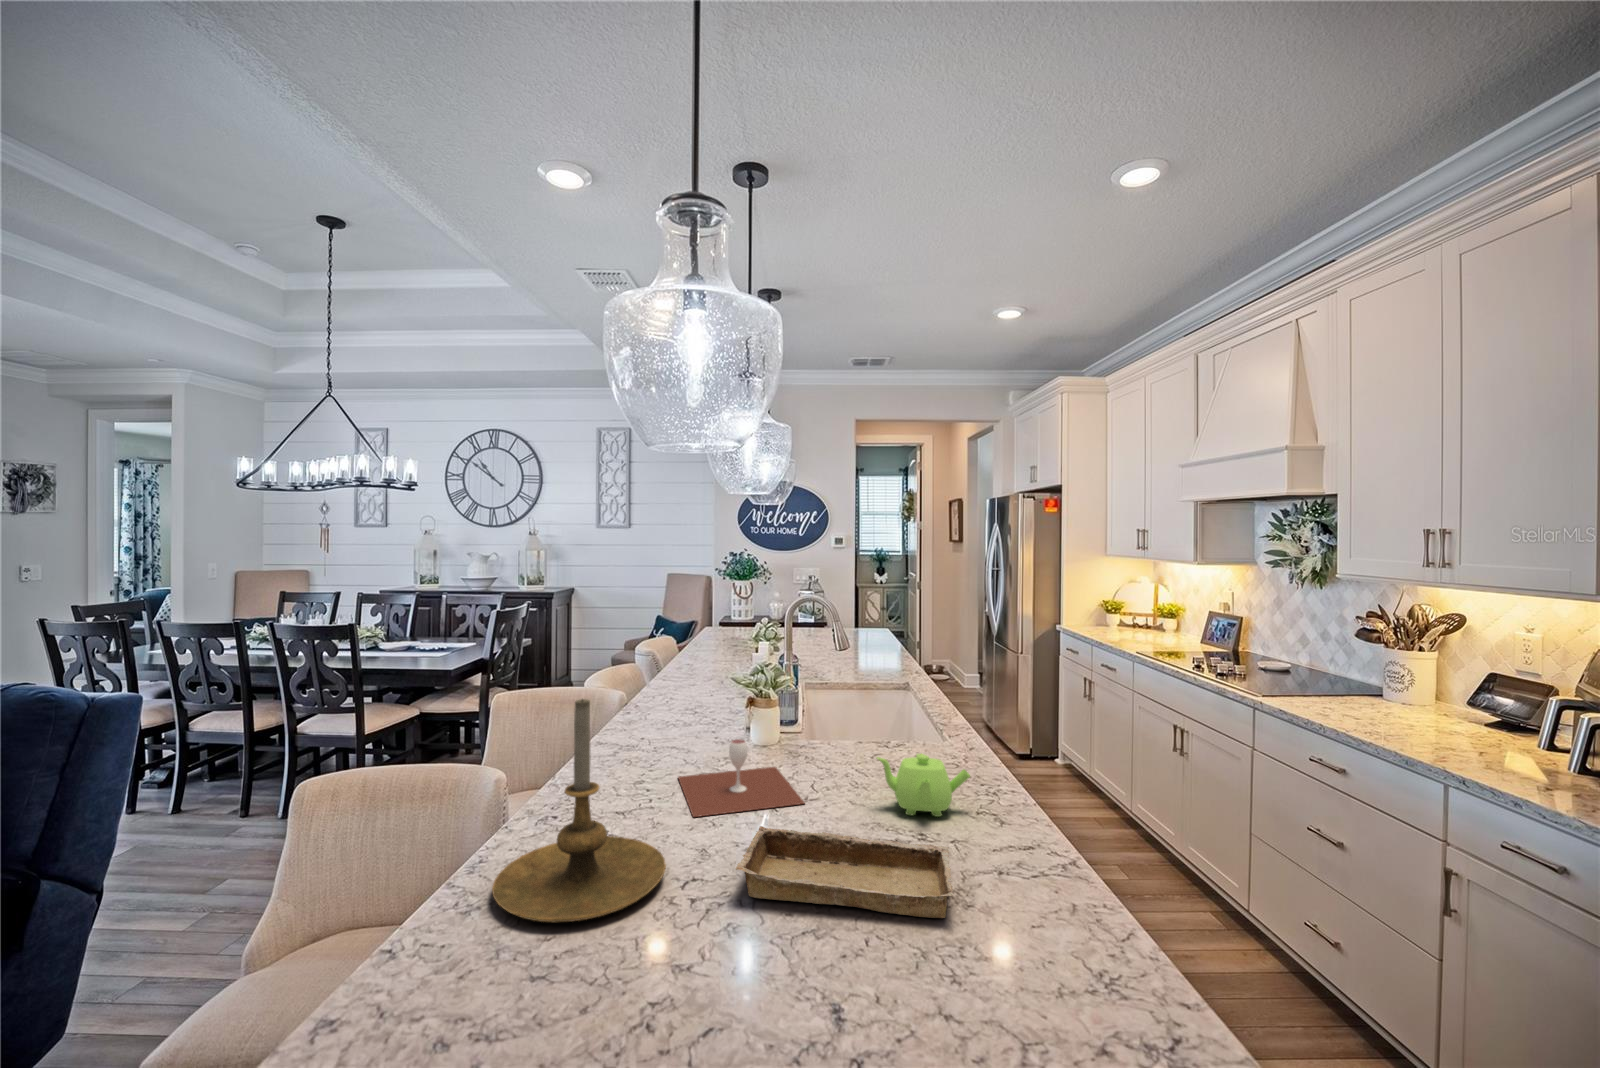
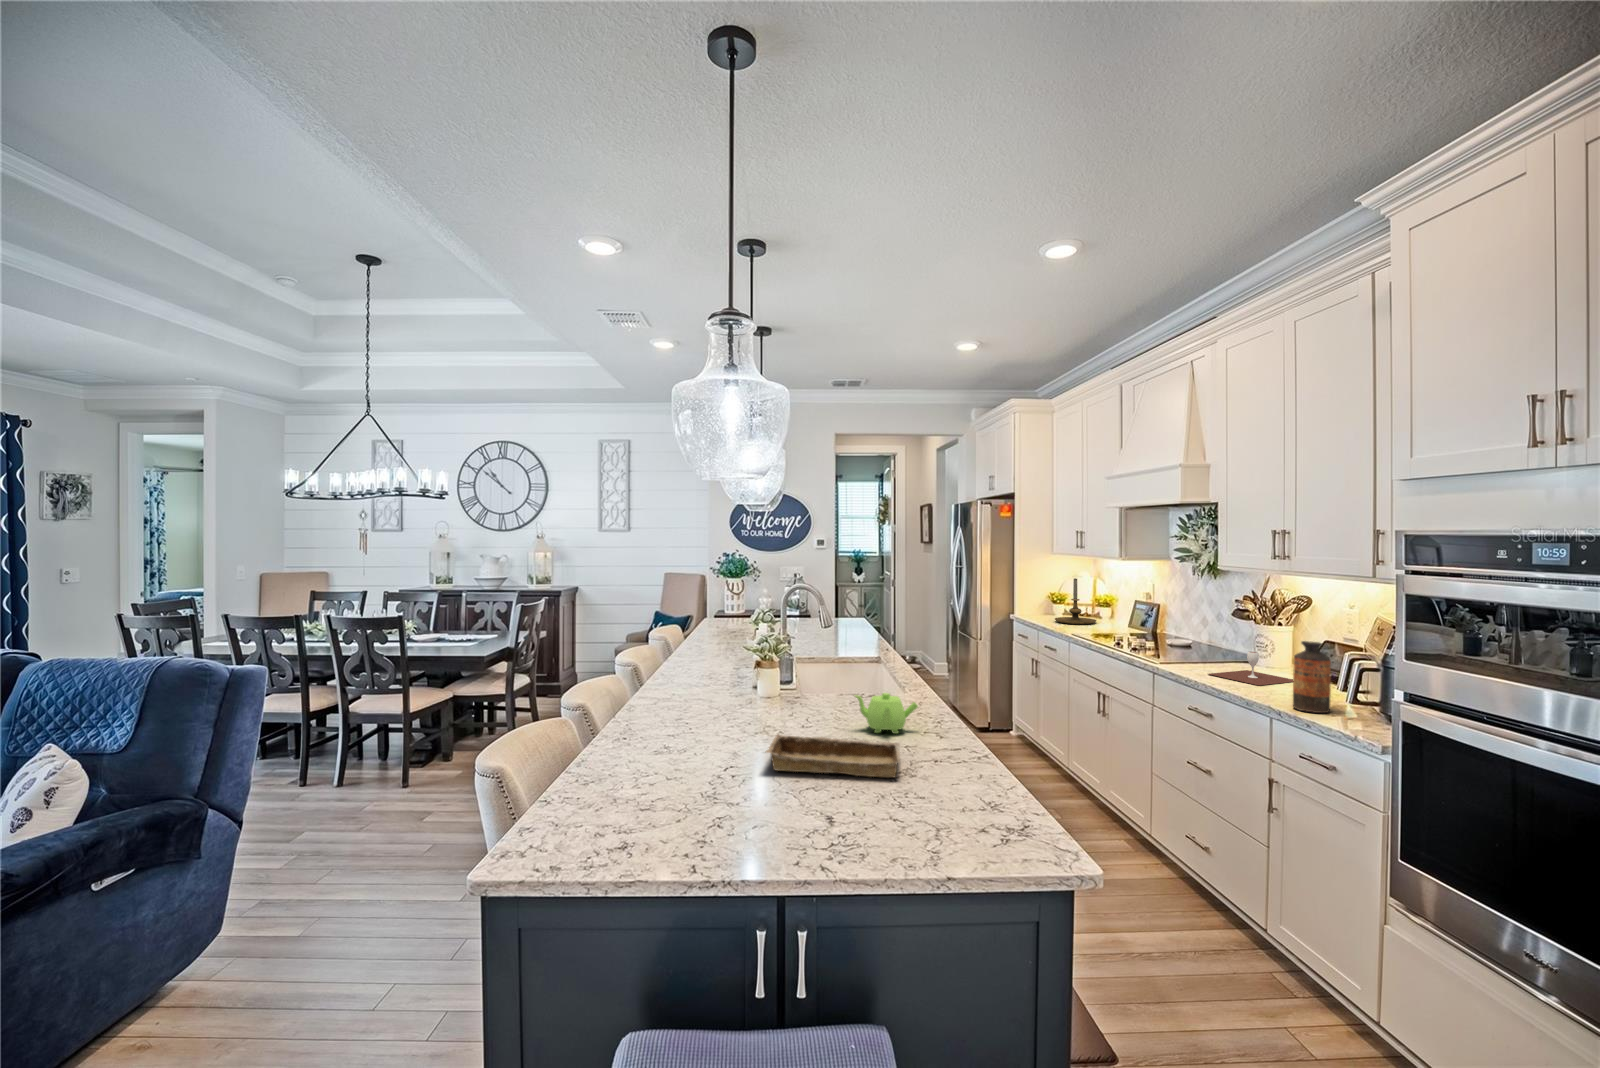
bottle: none [1485,679,1547,782] -> present [1293,641,1331,713]
candle holder: present [492,699,666,922] -> present [1055,578,1096,624]
wine glass: present [678,739,804,817] -> present [1209,652,1293,685]

